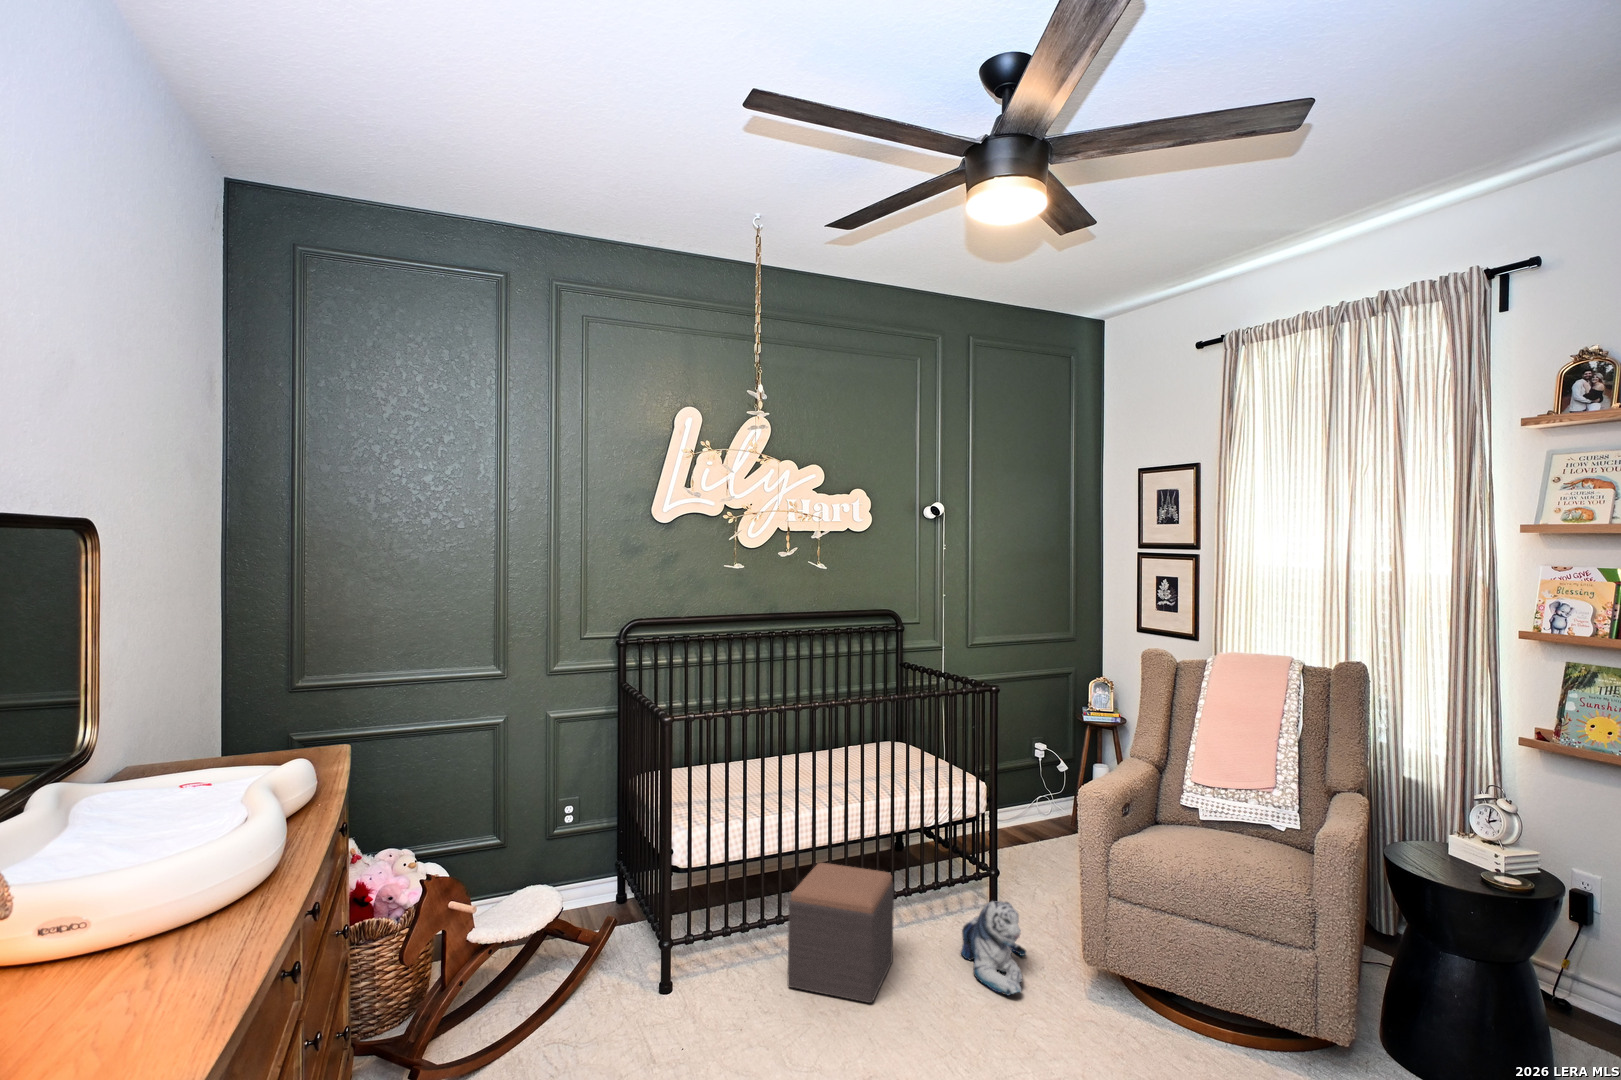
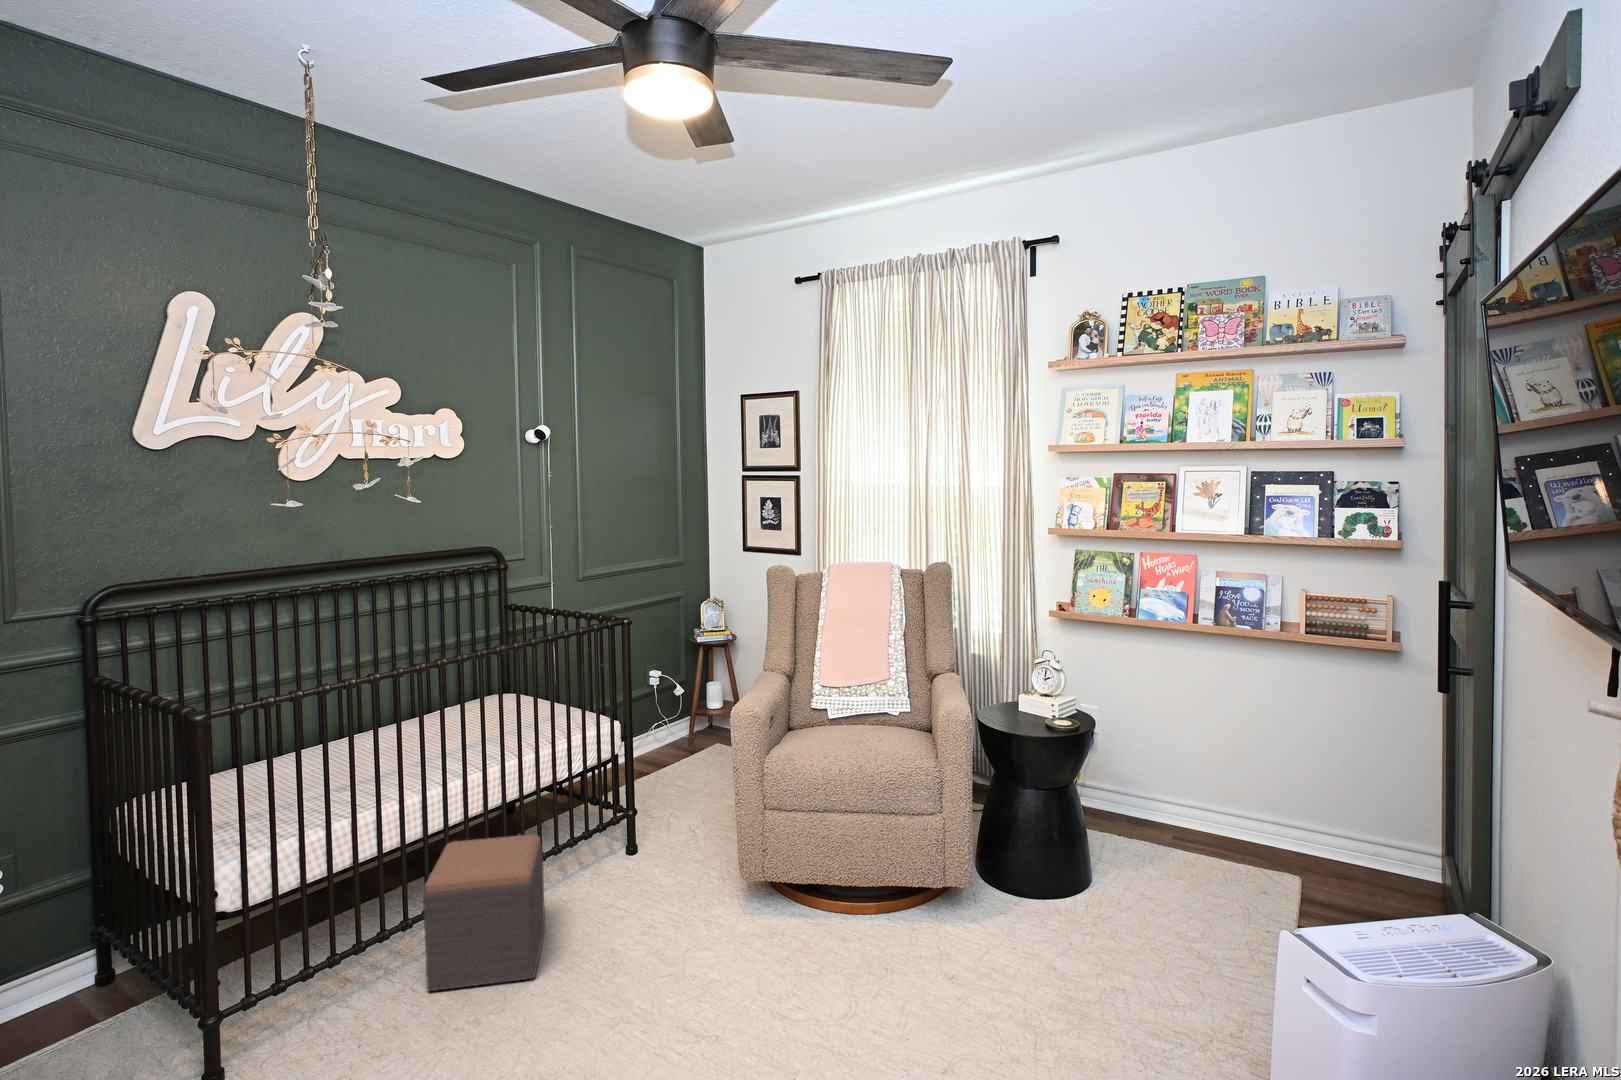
plush toy: present [960,901,1026,995] -> none [615,835,687,927]

